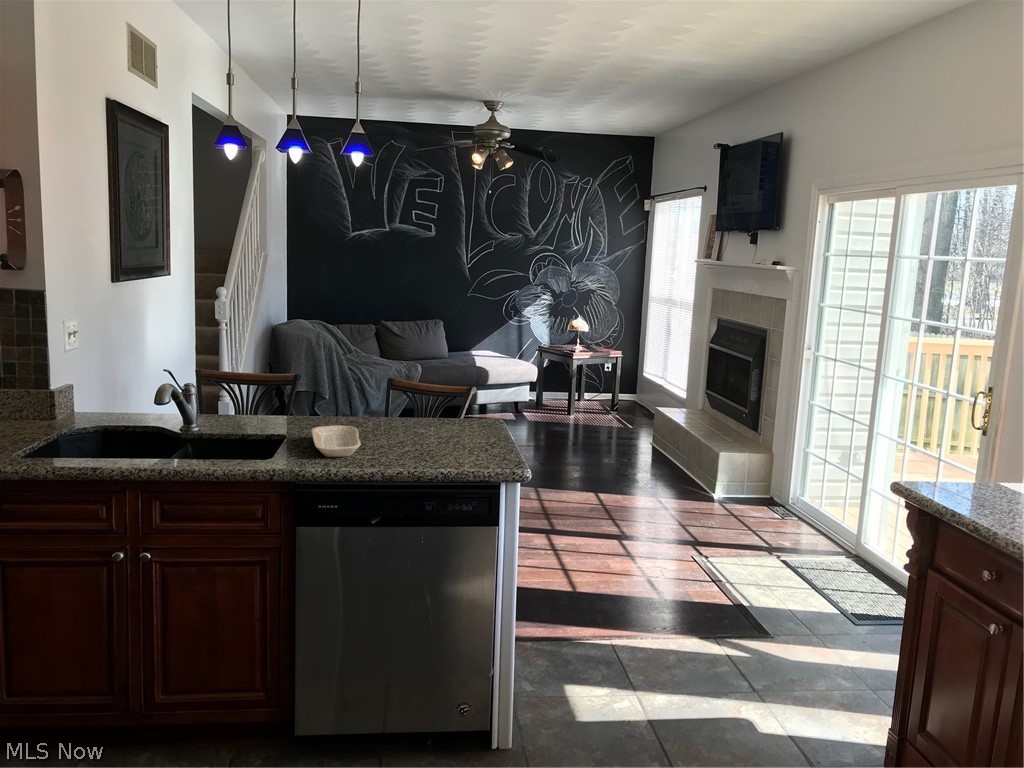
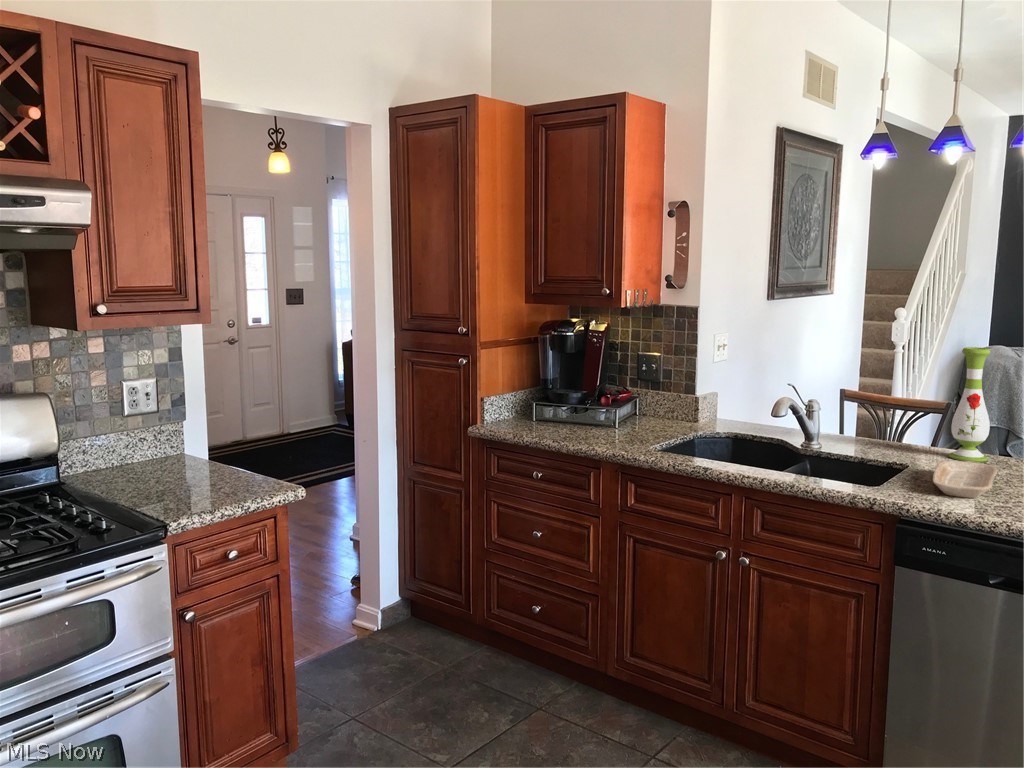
vase: none [310,327,340,425] -> present [949,347,990,462]

